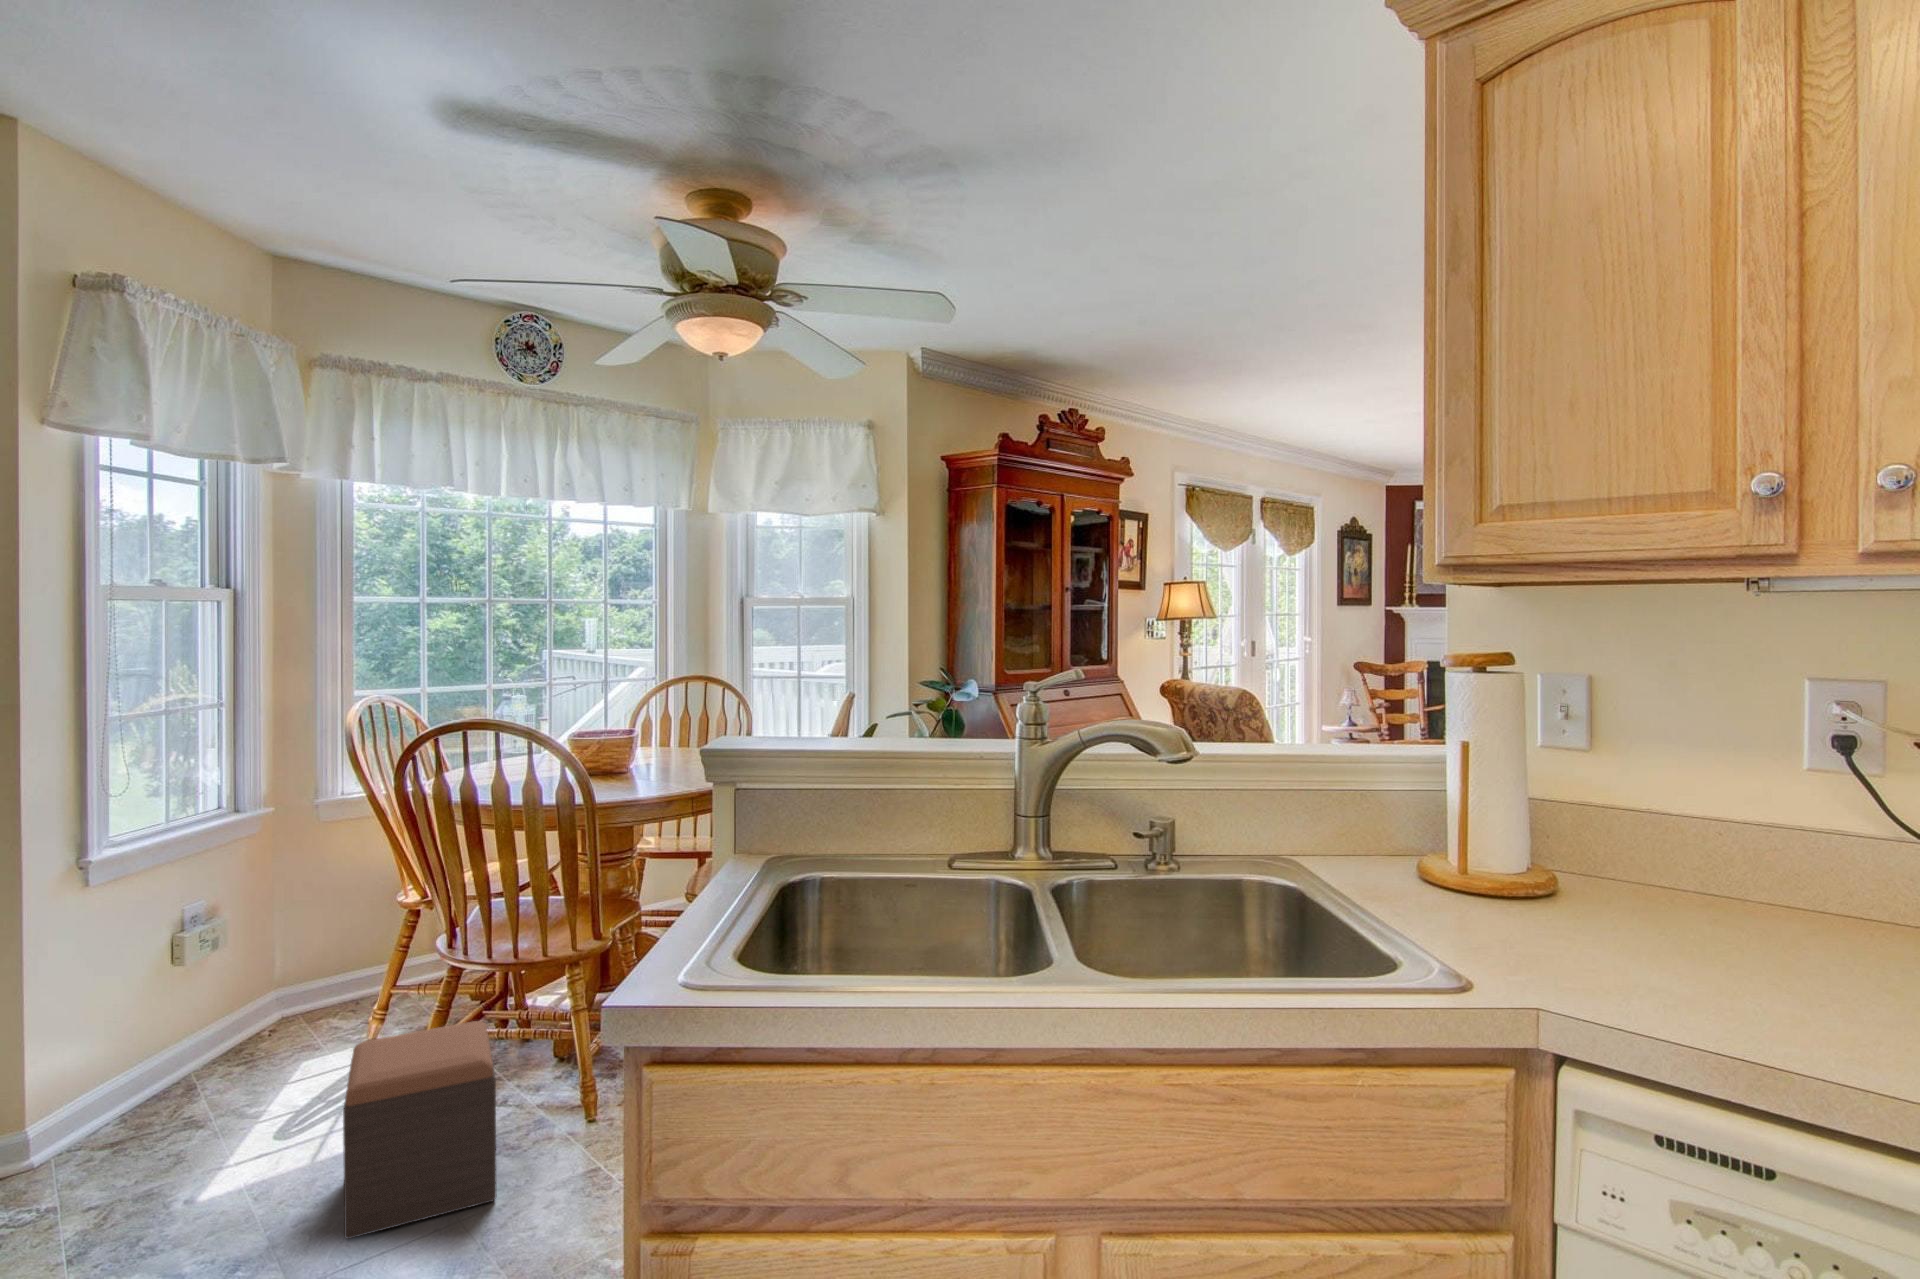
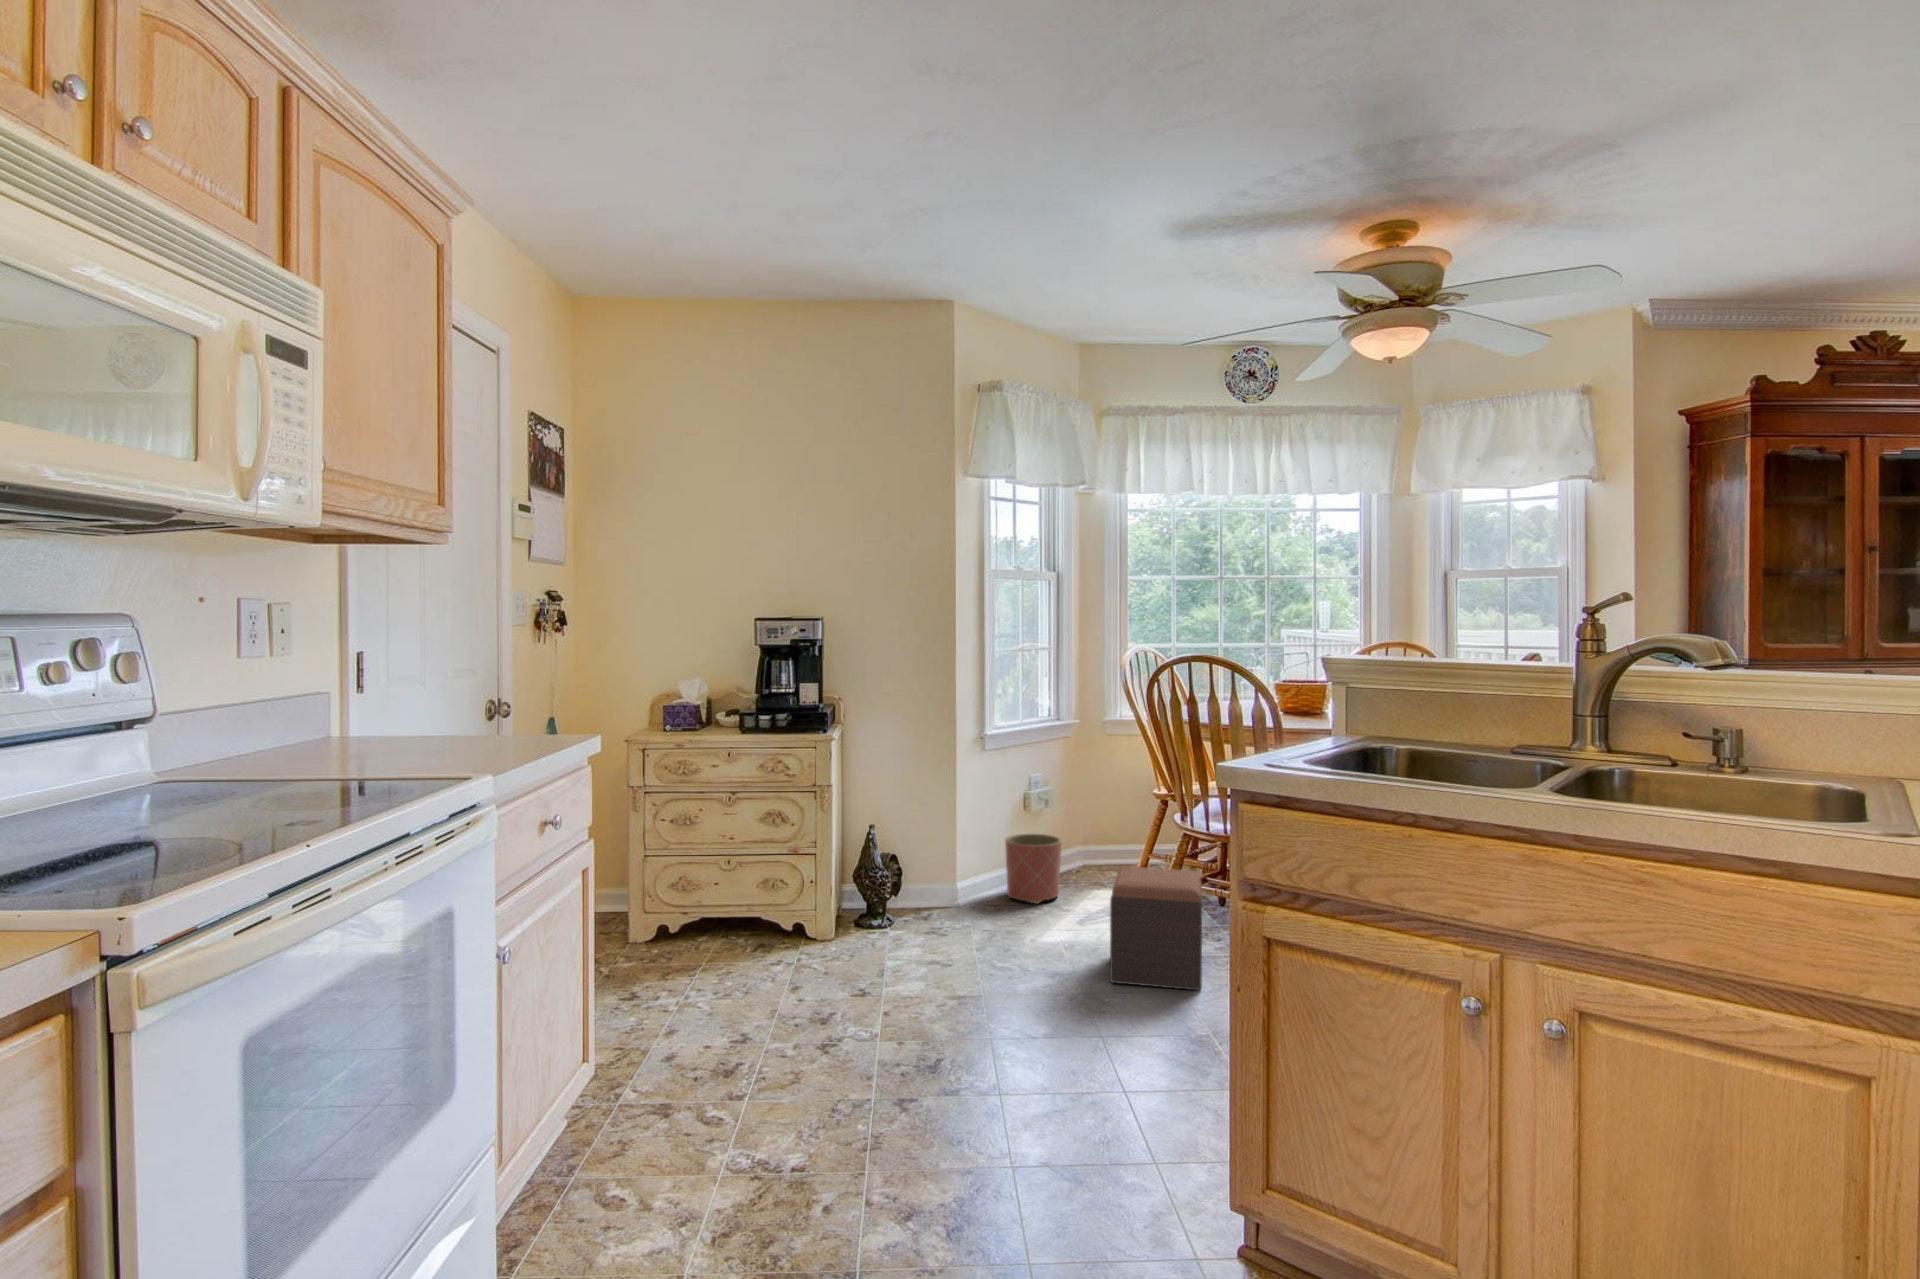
planter: none [132,993,244,1115] -> present [1005,834,1061,904]

